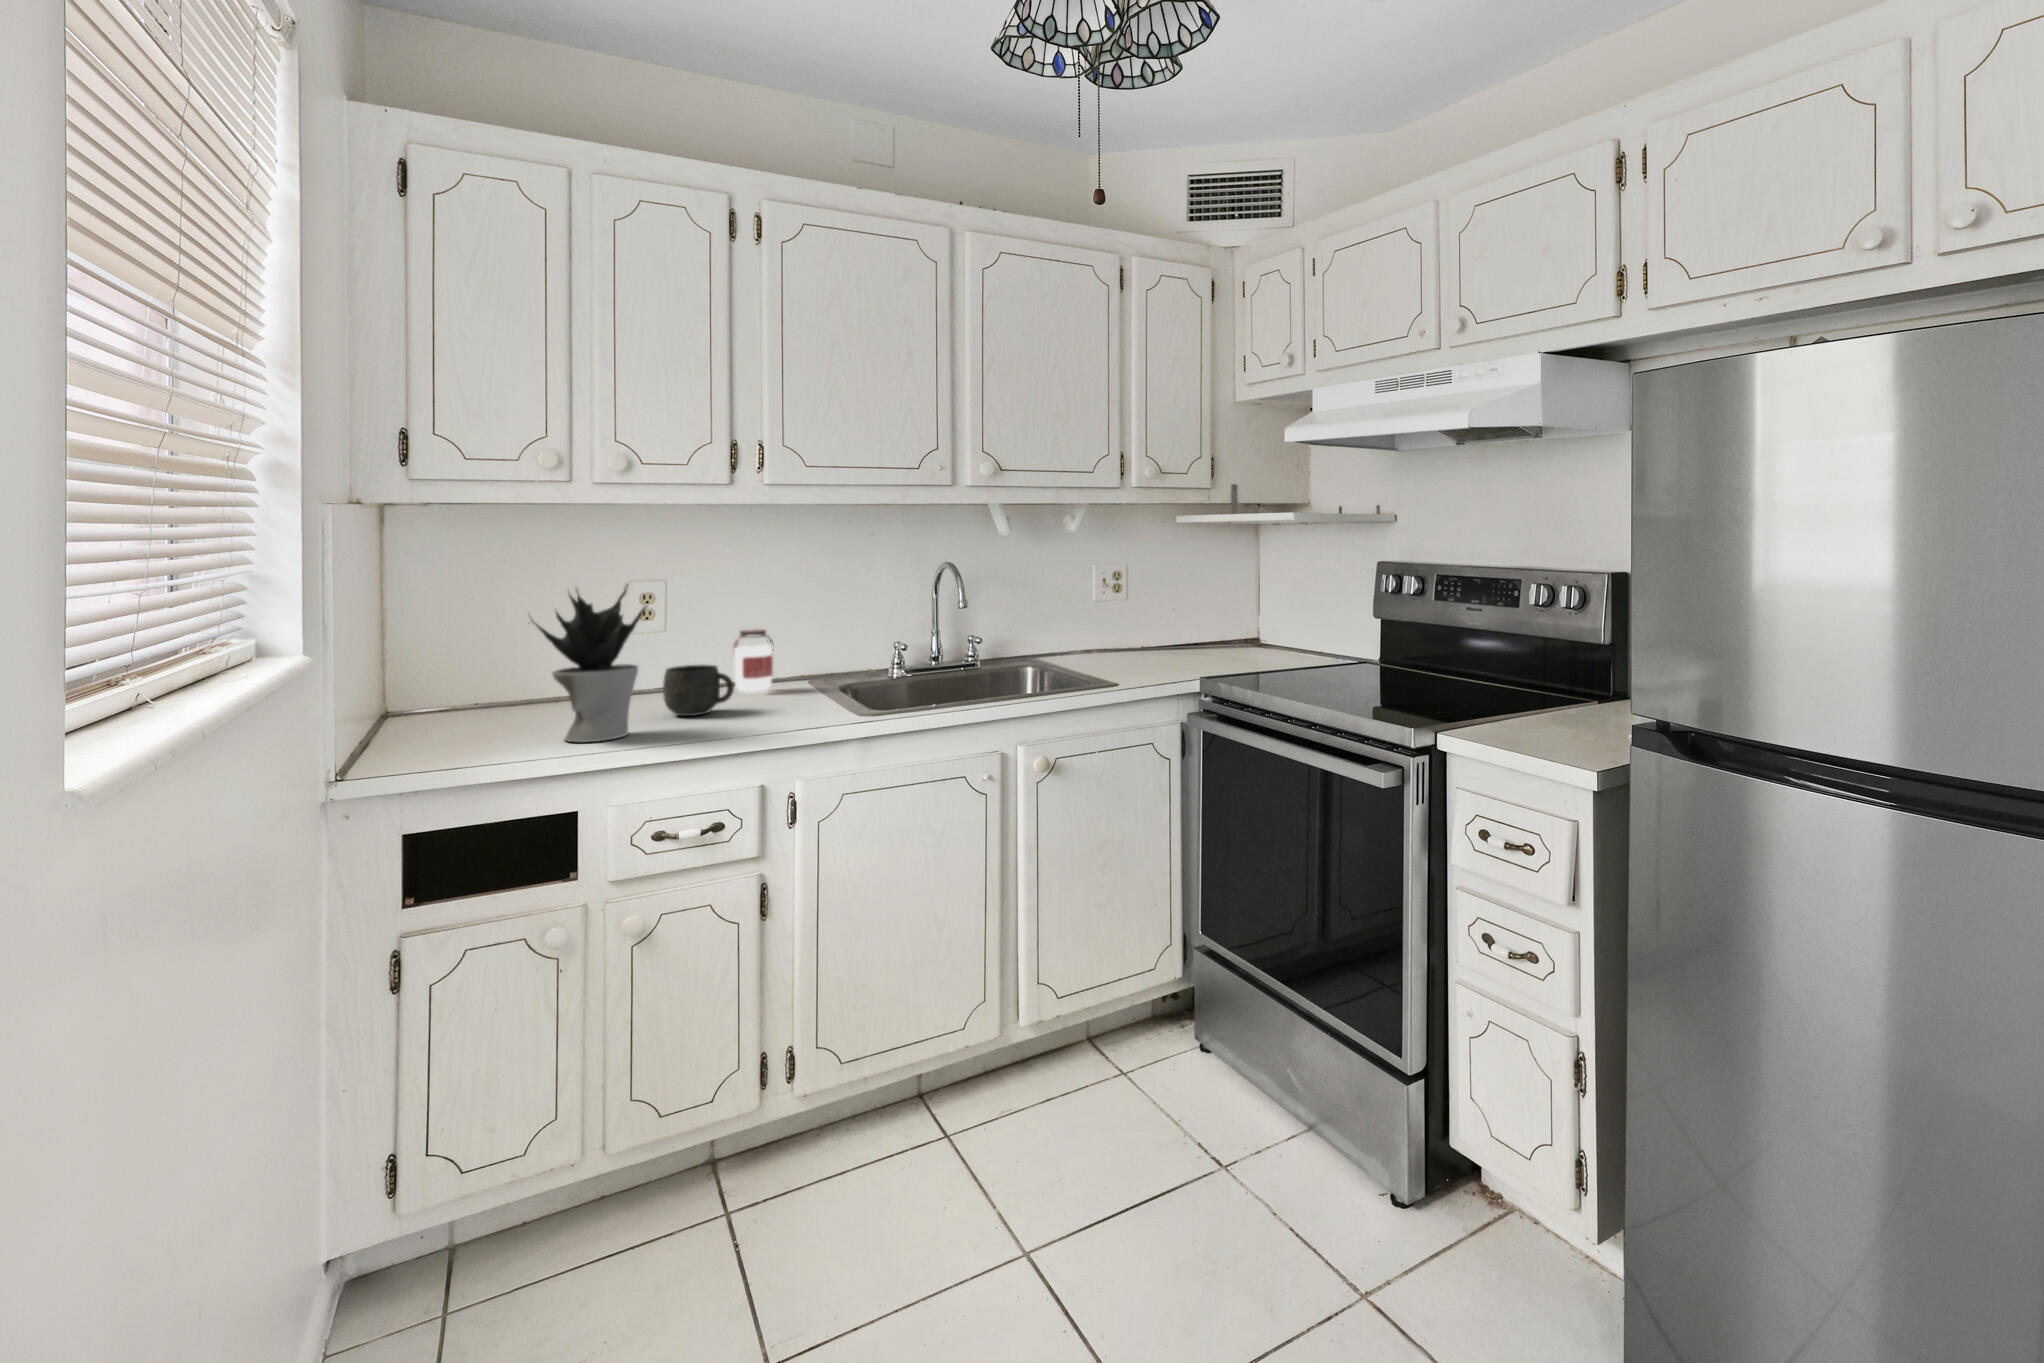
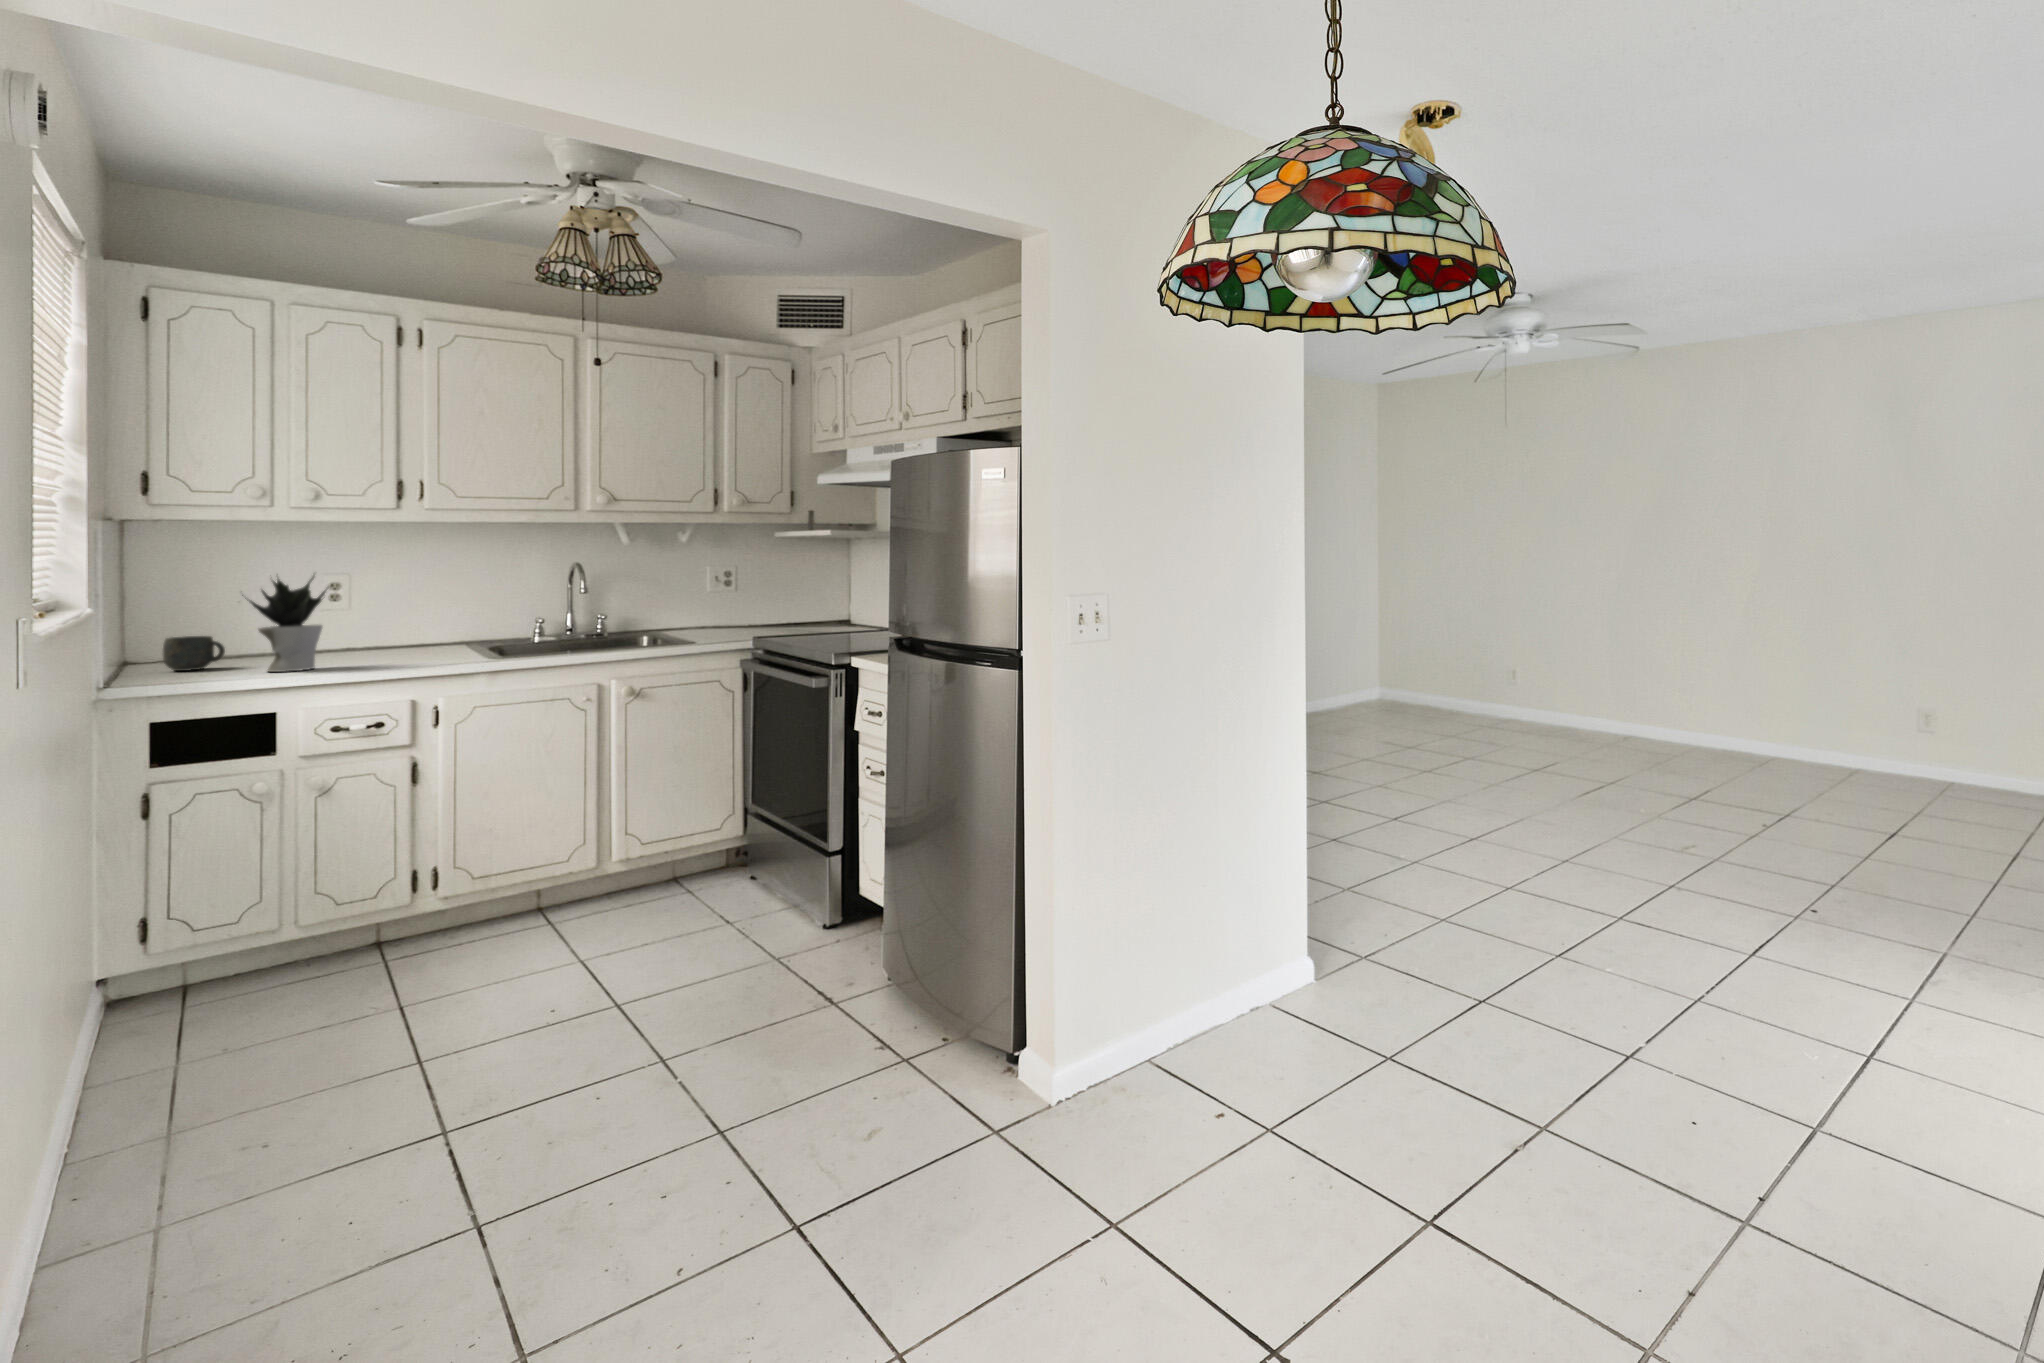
jar: present [733,629,773,693] -> none [404,608,436,651]
mug: present [663,665,734,716] -> present [163,636,225,671]

